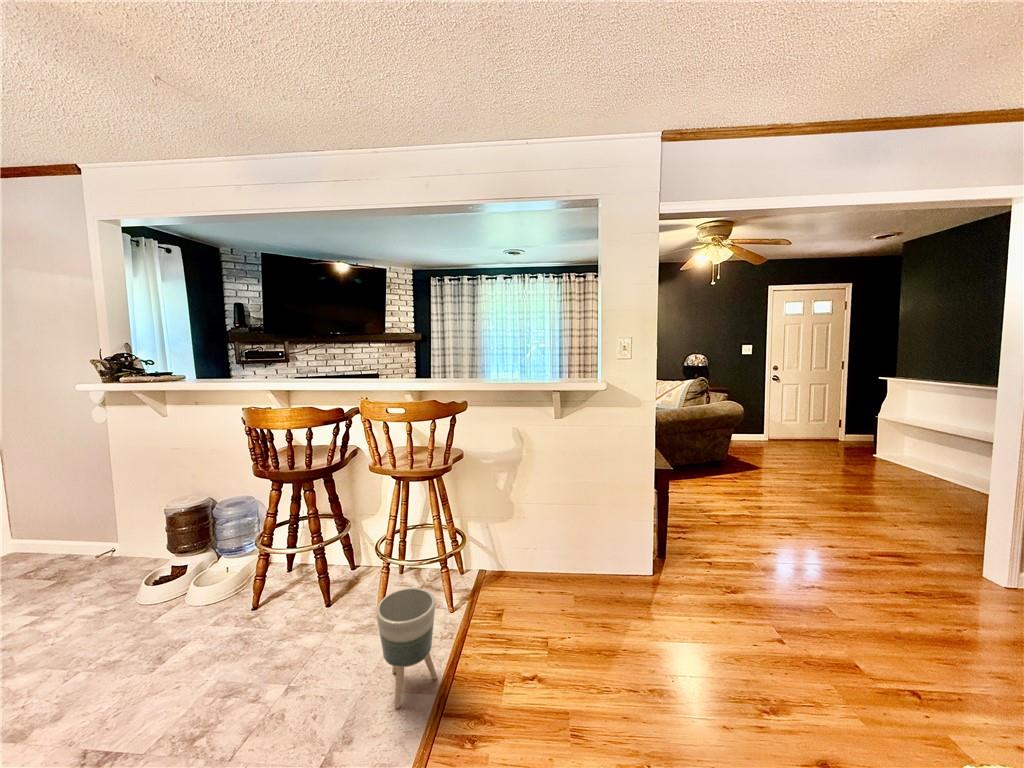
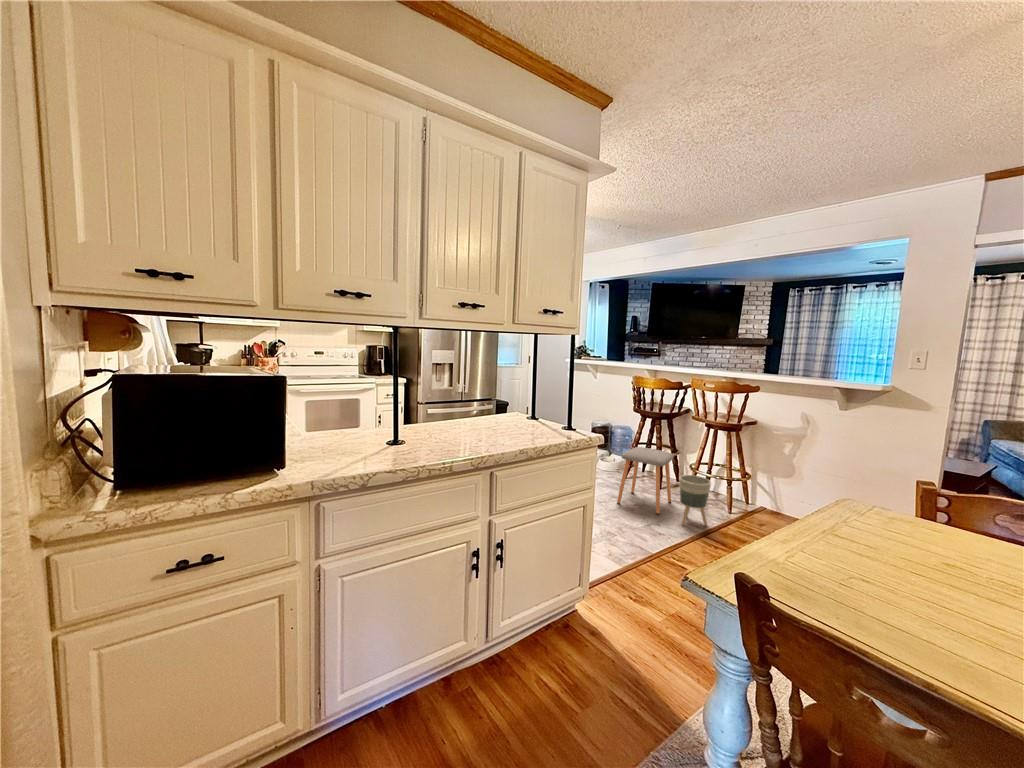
stool: none [236,551,357,719] -> present [617,447,674,514]

